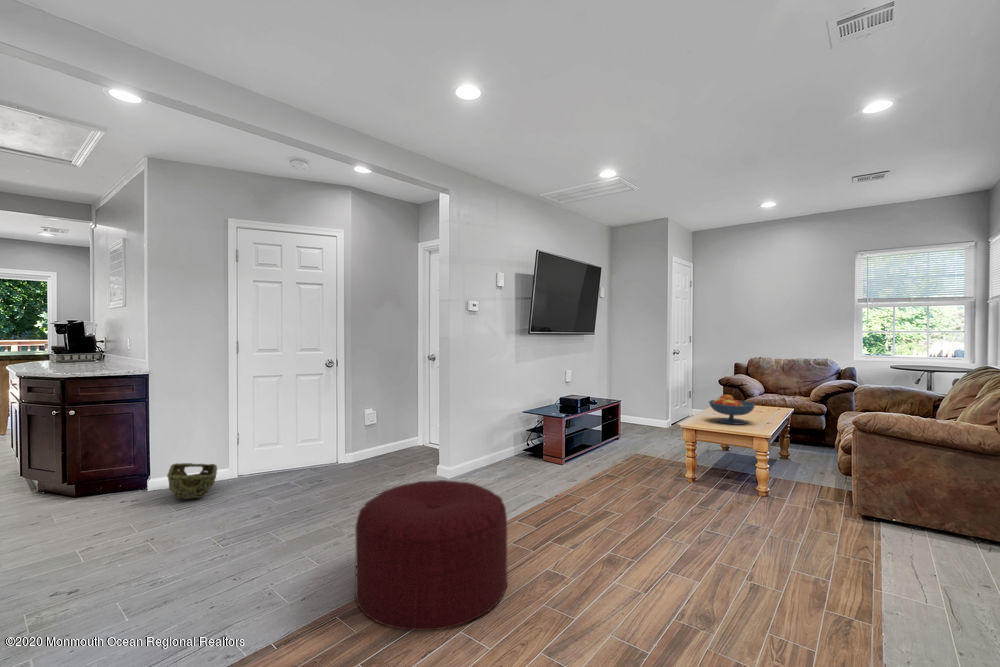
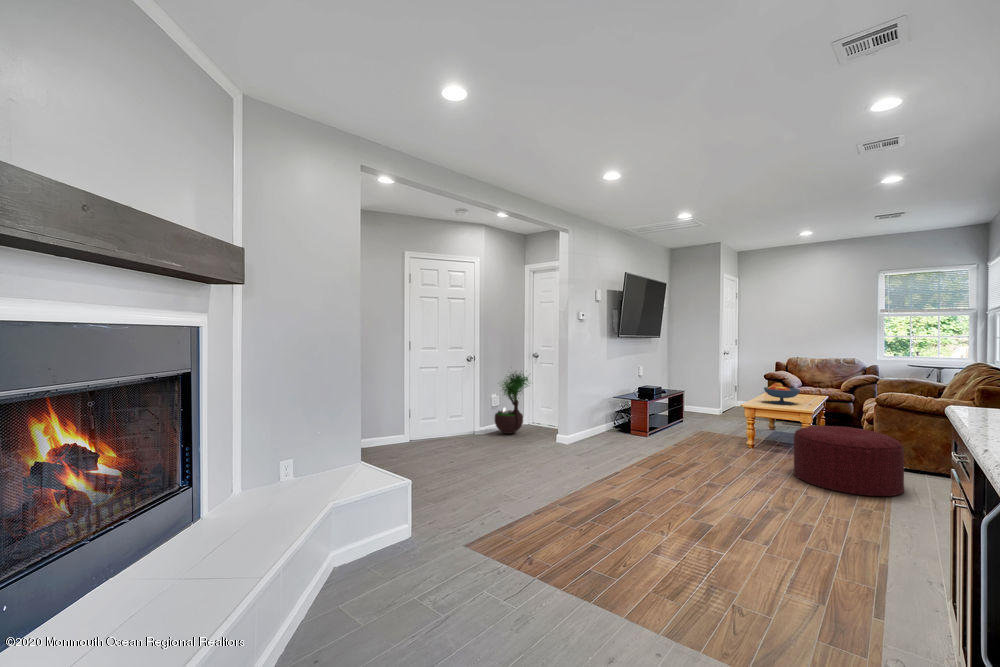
potted tree: none [362,374,413,463] -> present [495,372,528,434]
woven basket: present [167,463,217,499] -> none [376,428,412,452]
ottoman: present [355,480,507,630] -> present [794,426,904,496]

